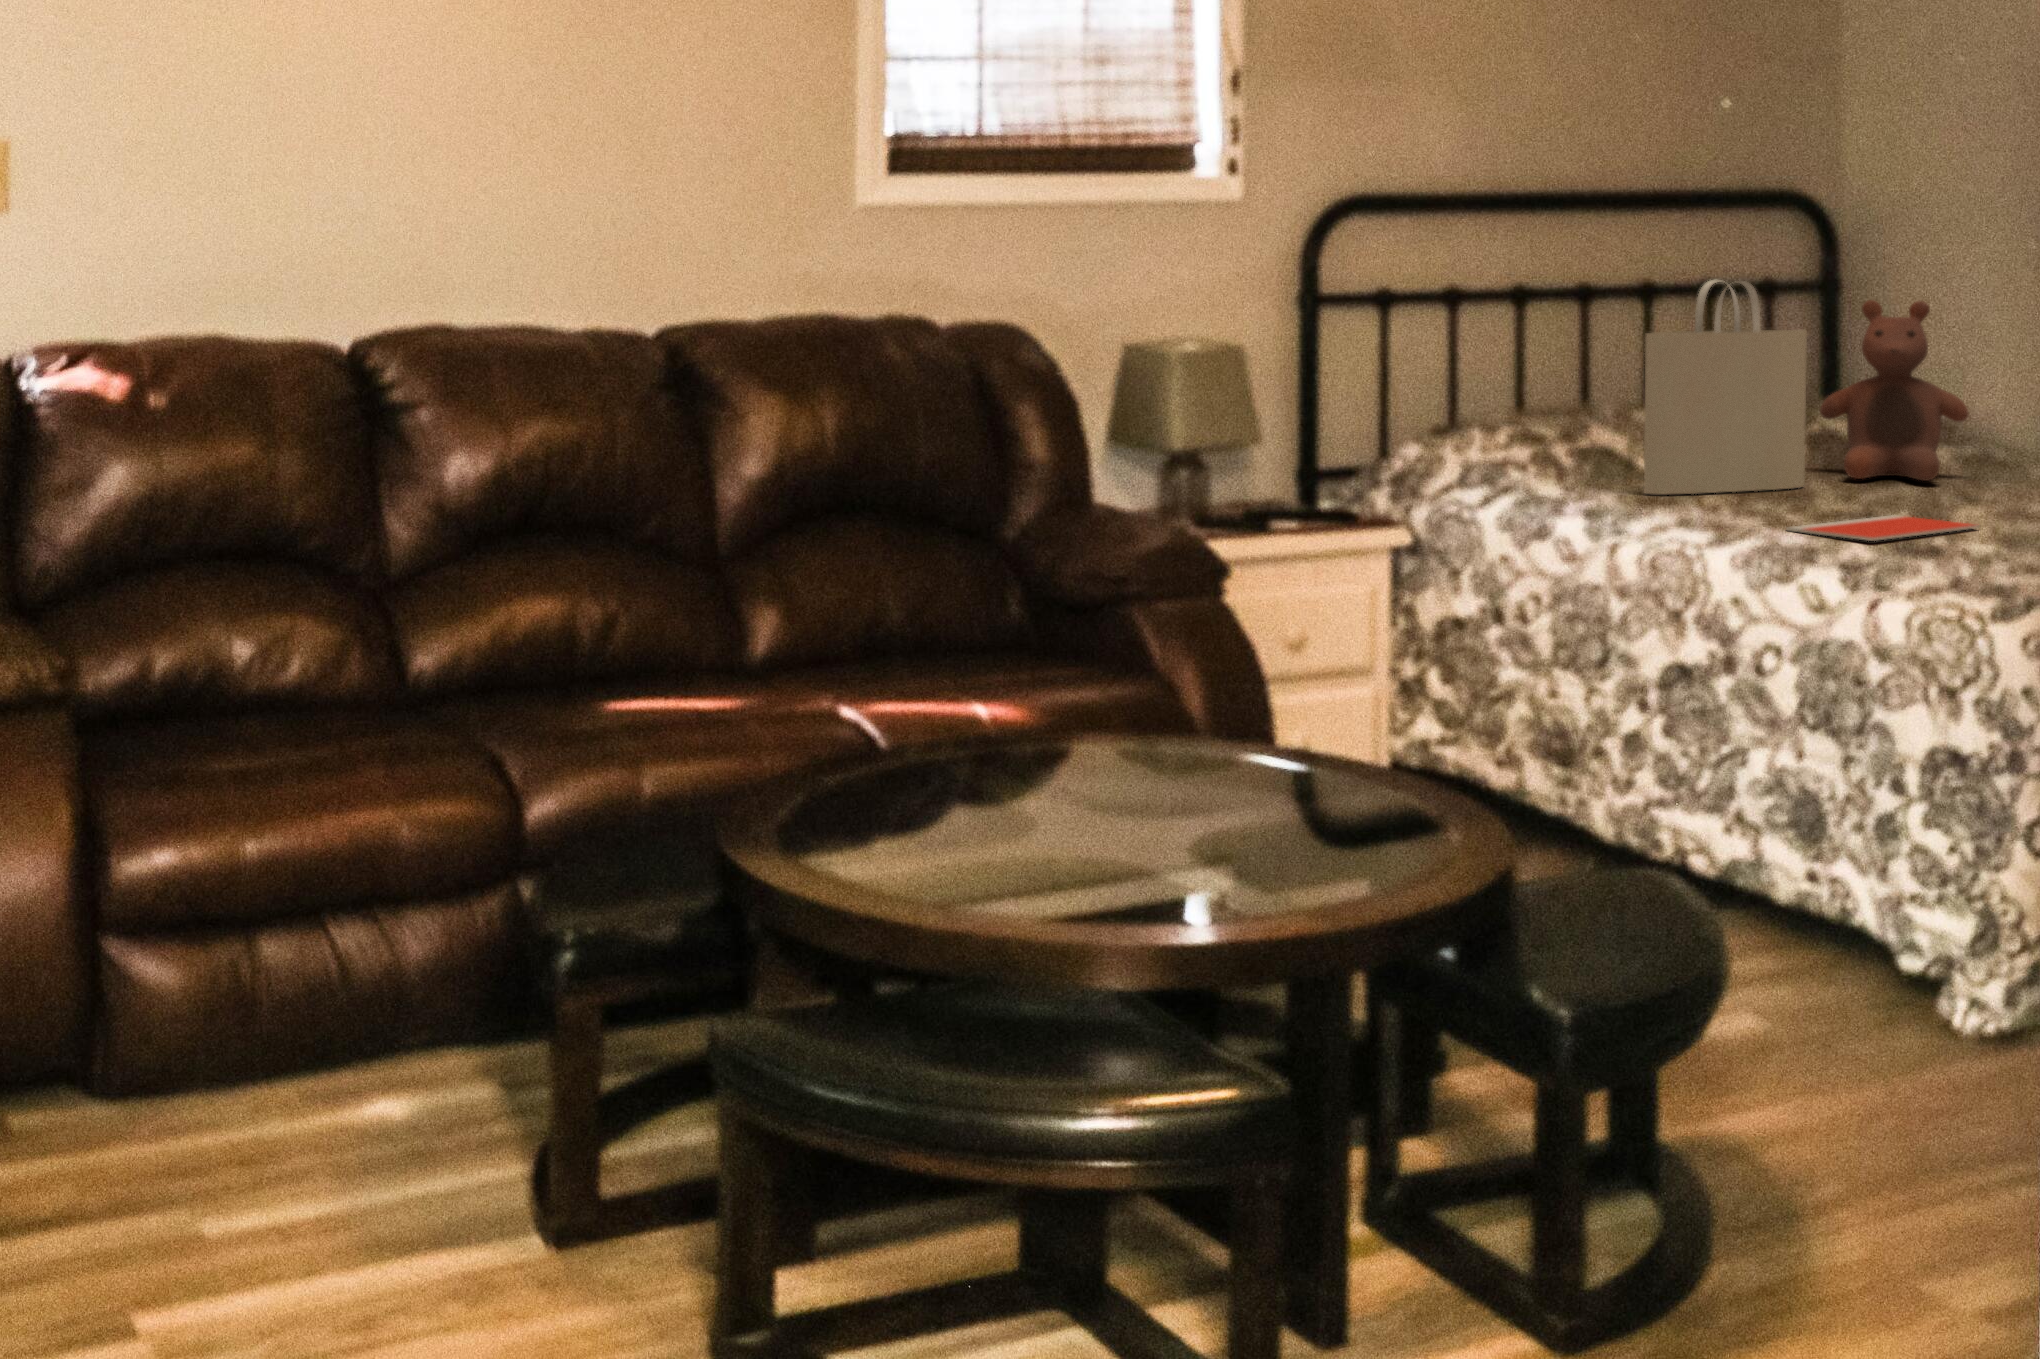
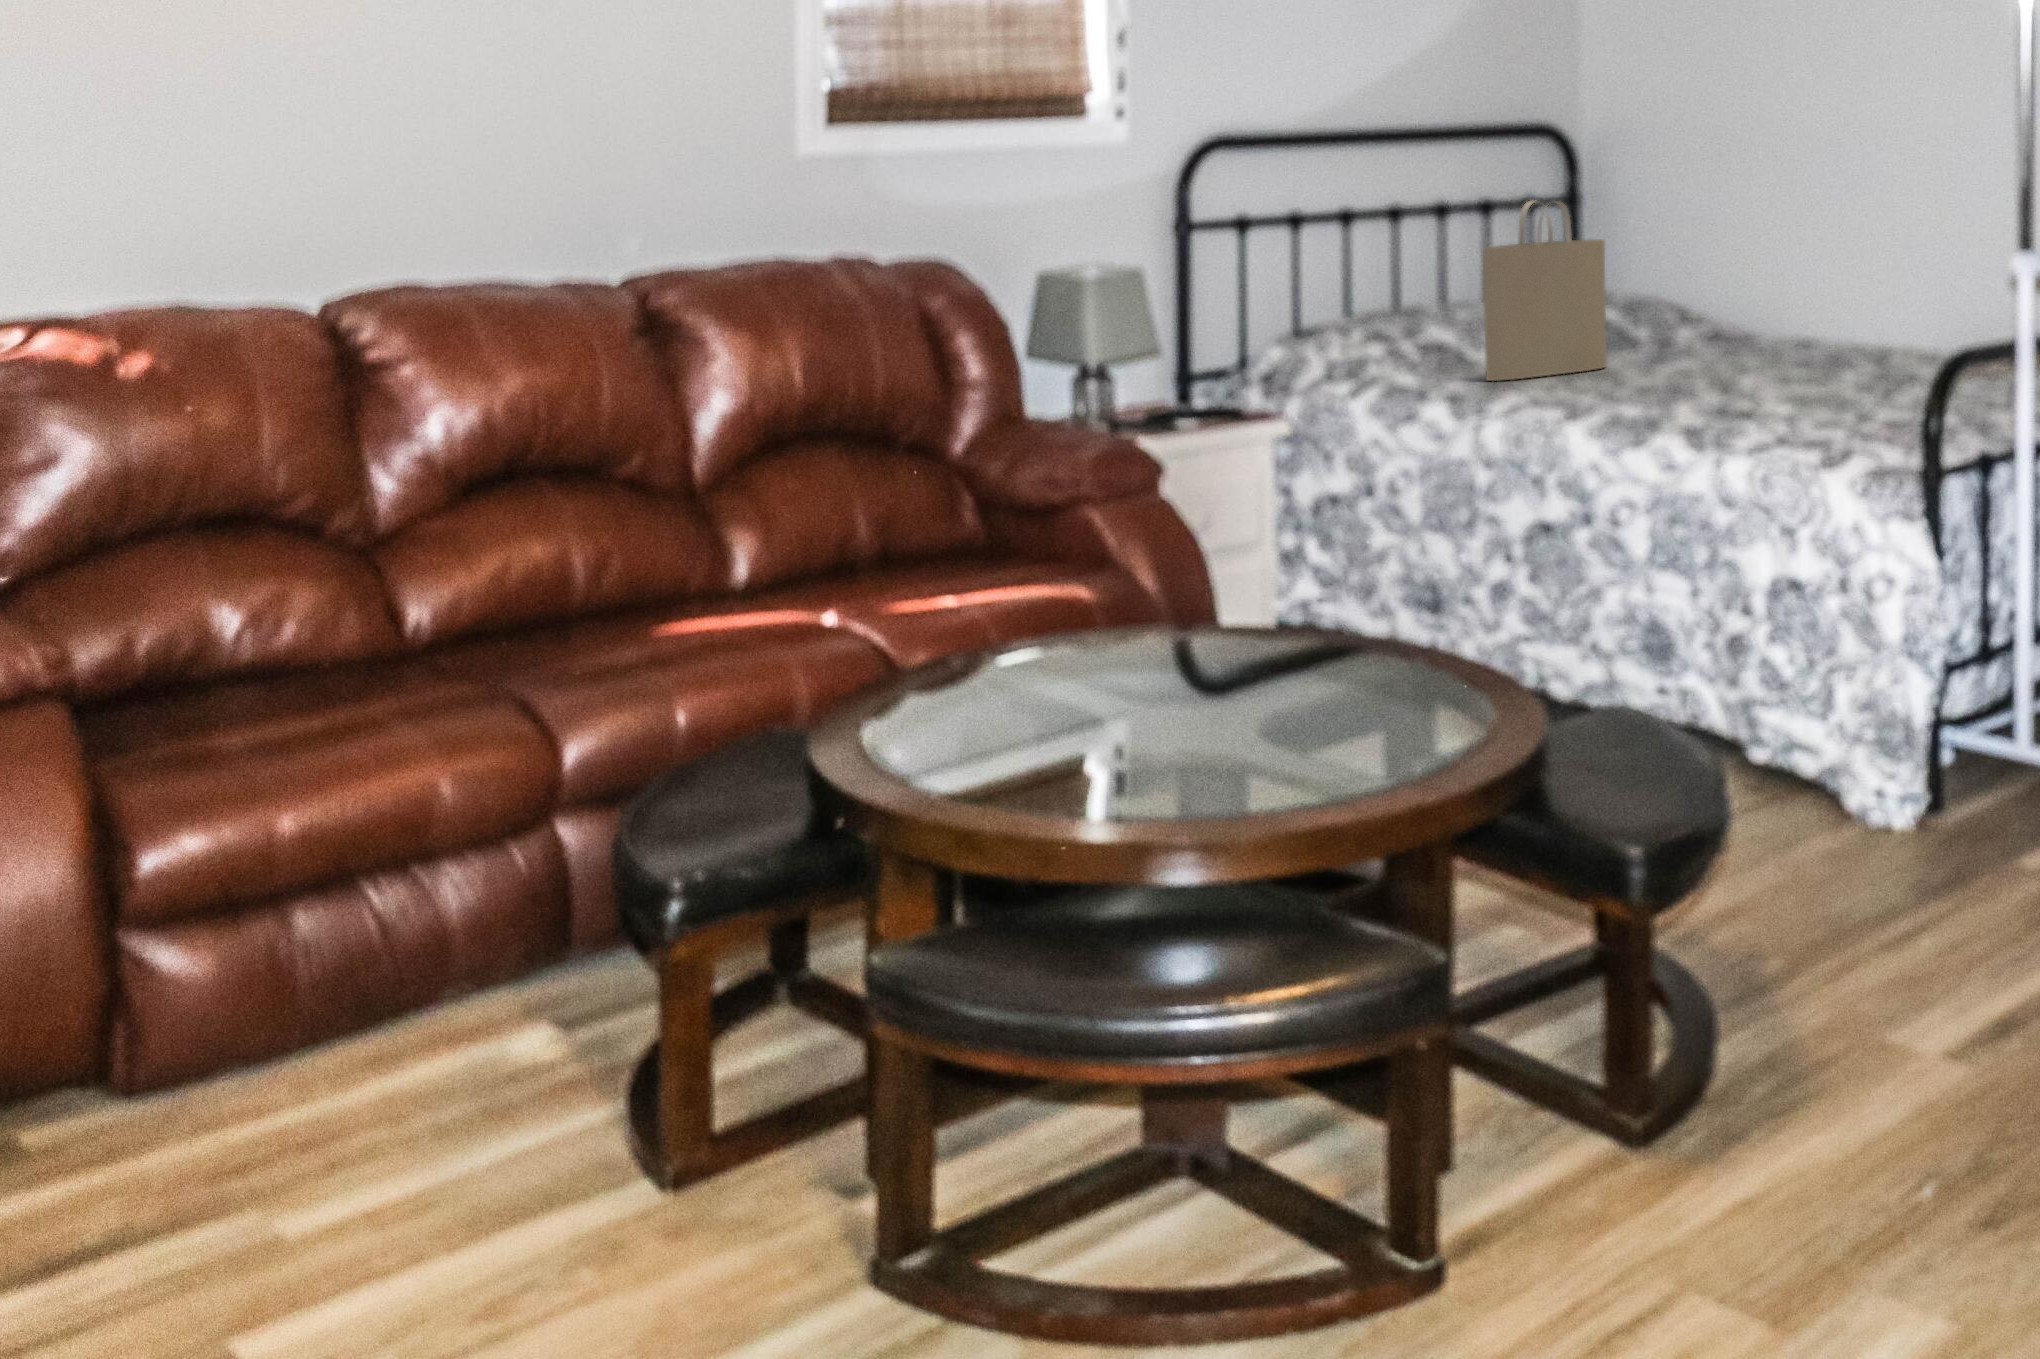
stuffed bear: present [1820,300,1969,481] -> none [1606,211,1724,358]
notebook: present [1786,515,1979,541] -> none [1620,388,1767,413]

